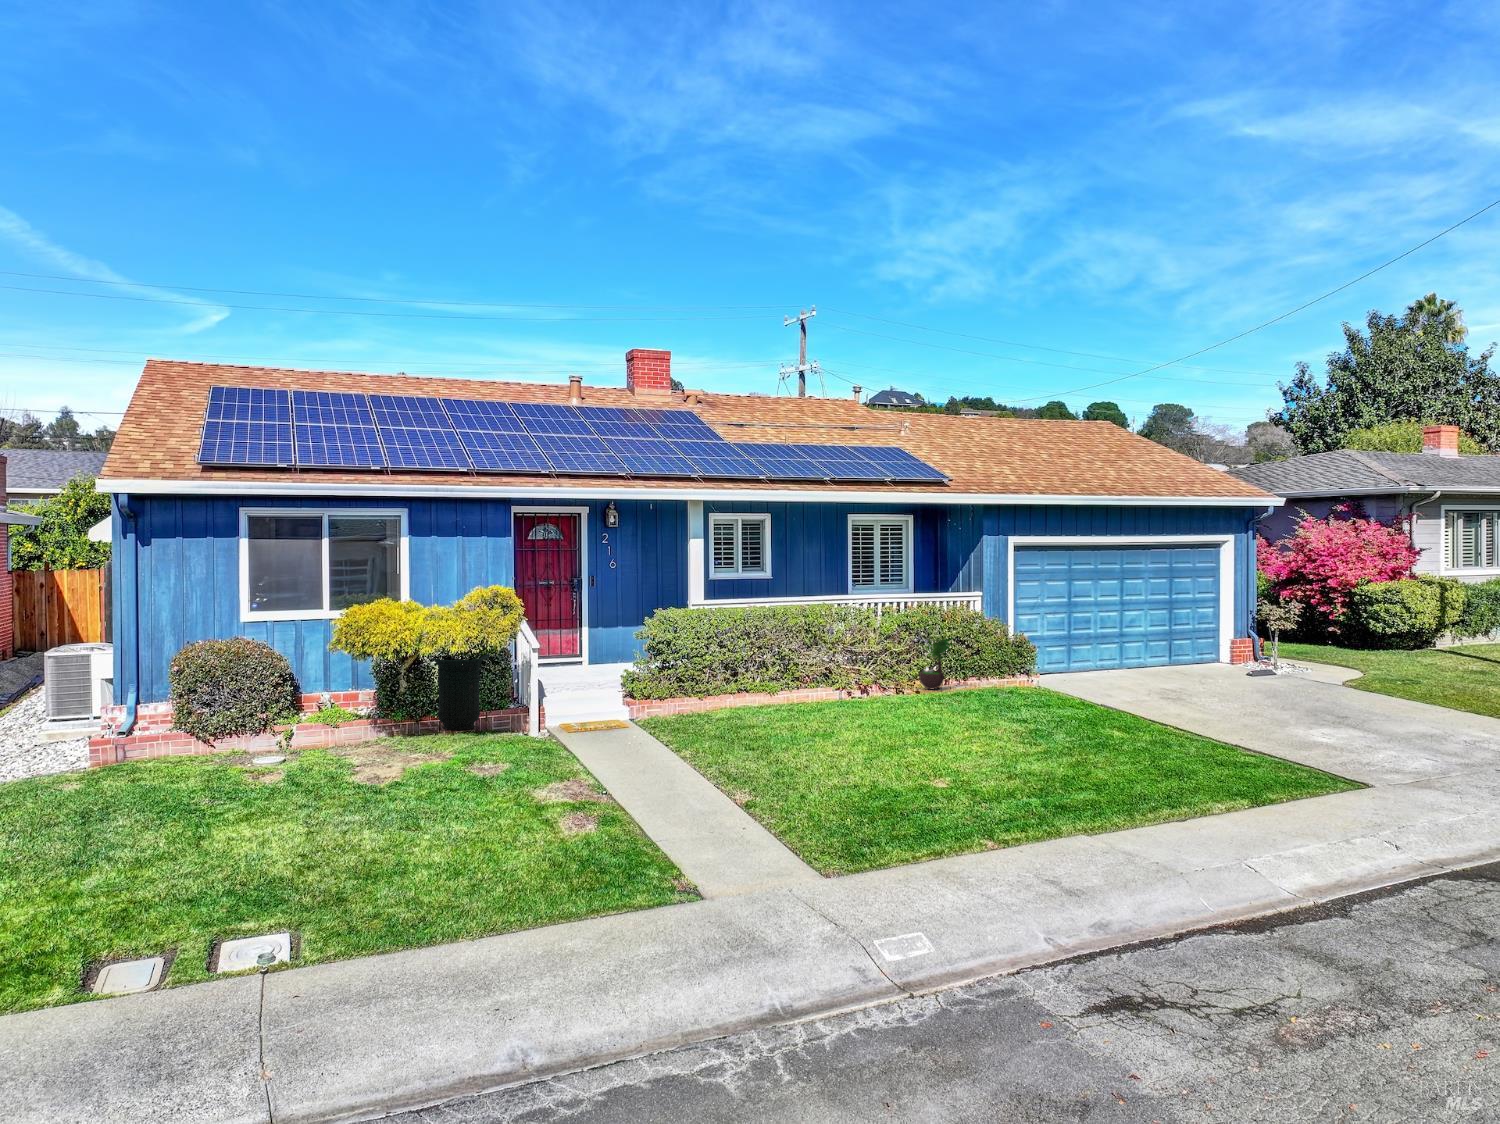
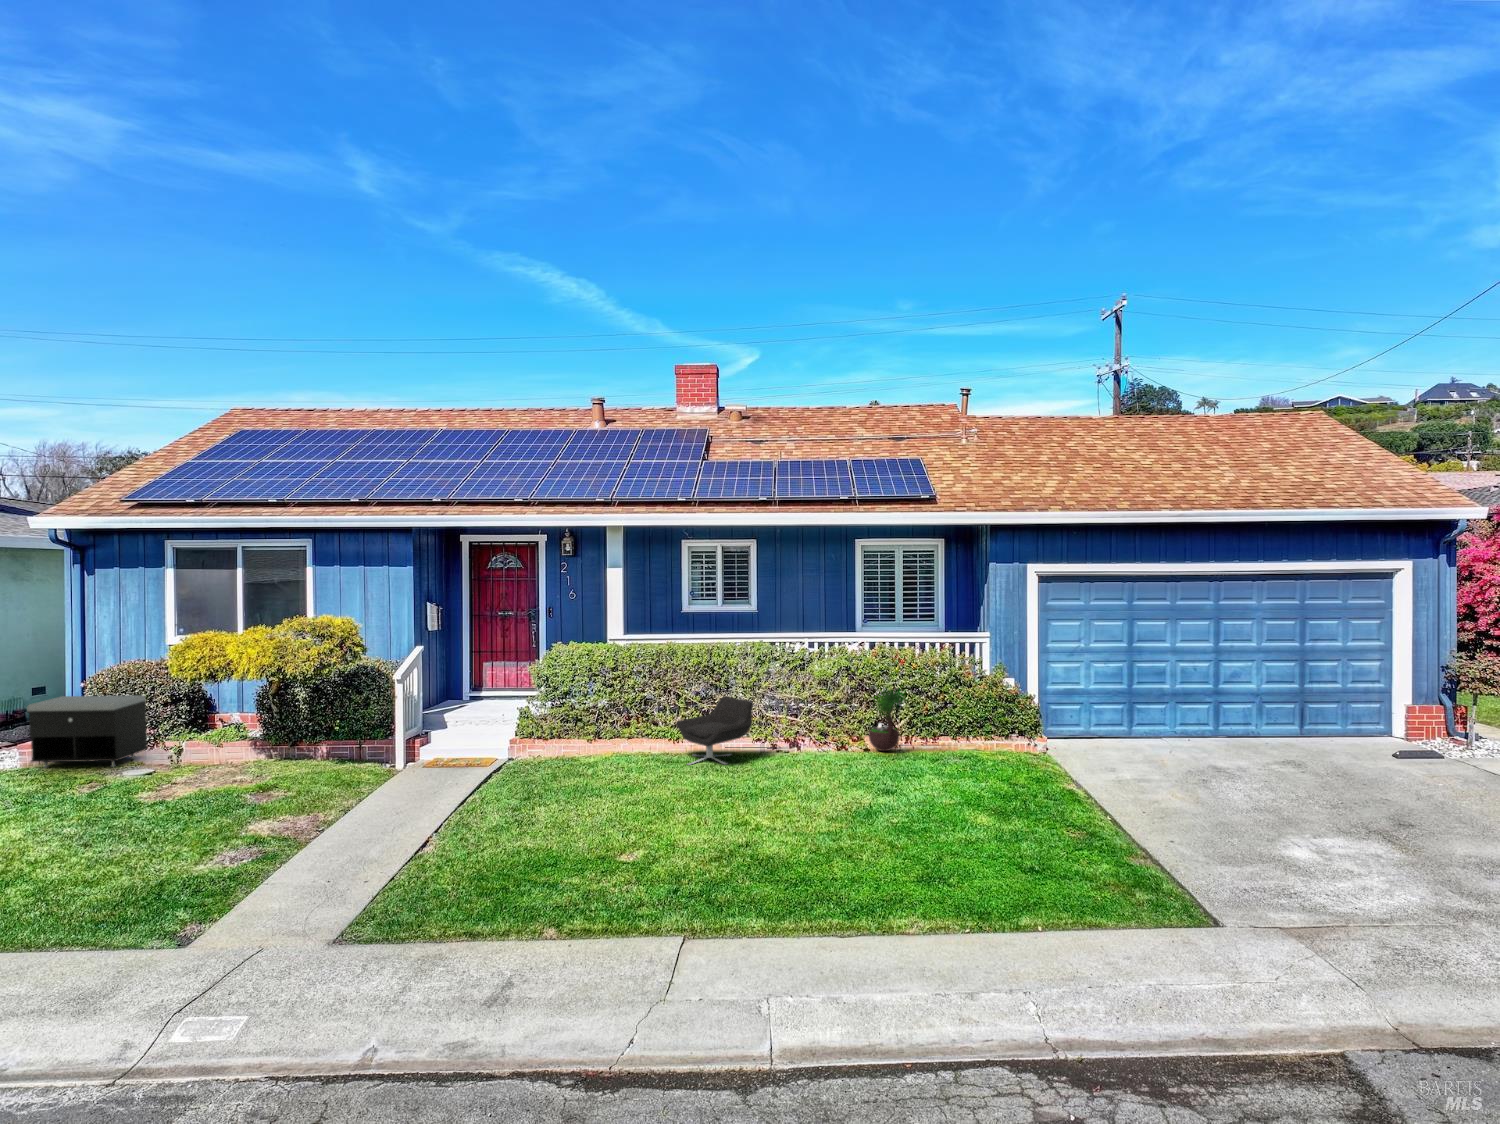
lounge chair: none [789,650,851,707] -> present [676,696,753,764]
trash can: present [431,655,489,730] -> none [261,682,328,763]
storage bench: none [197,673,296,752] -> present [27,695,147,767]

